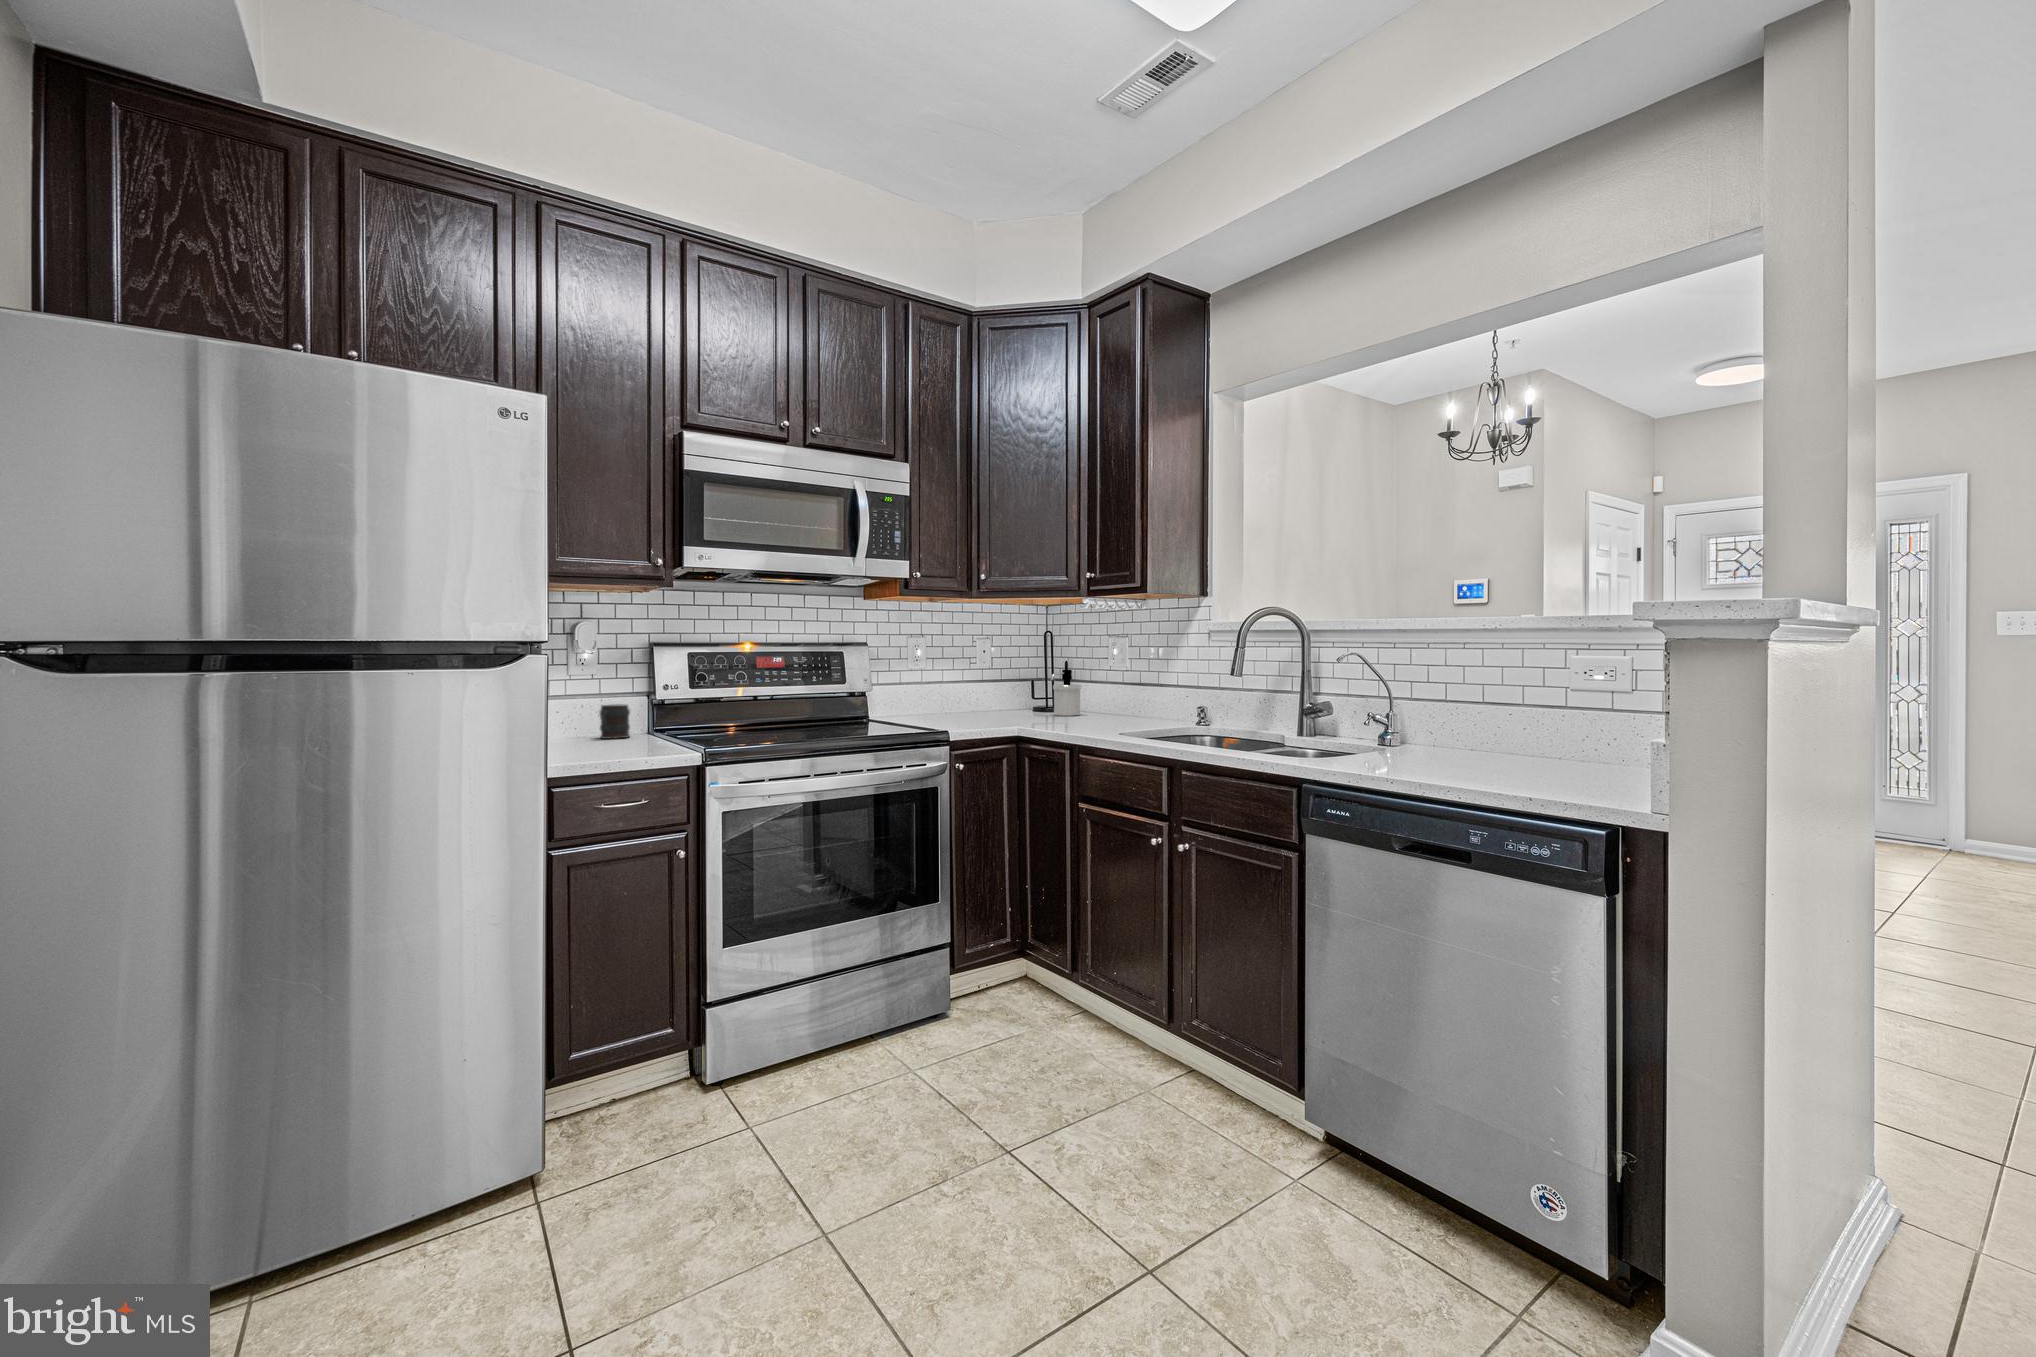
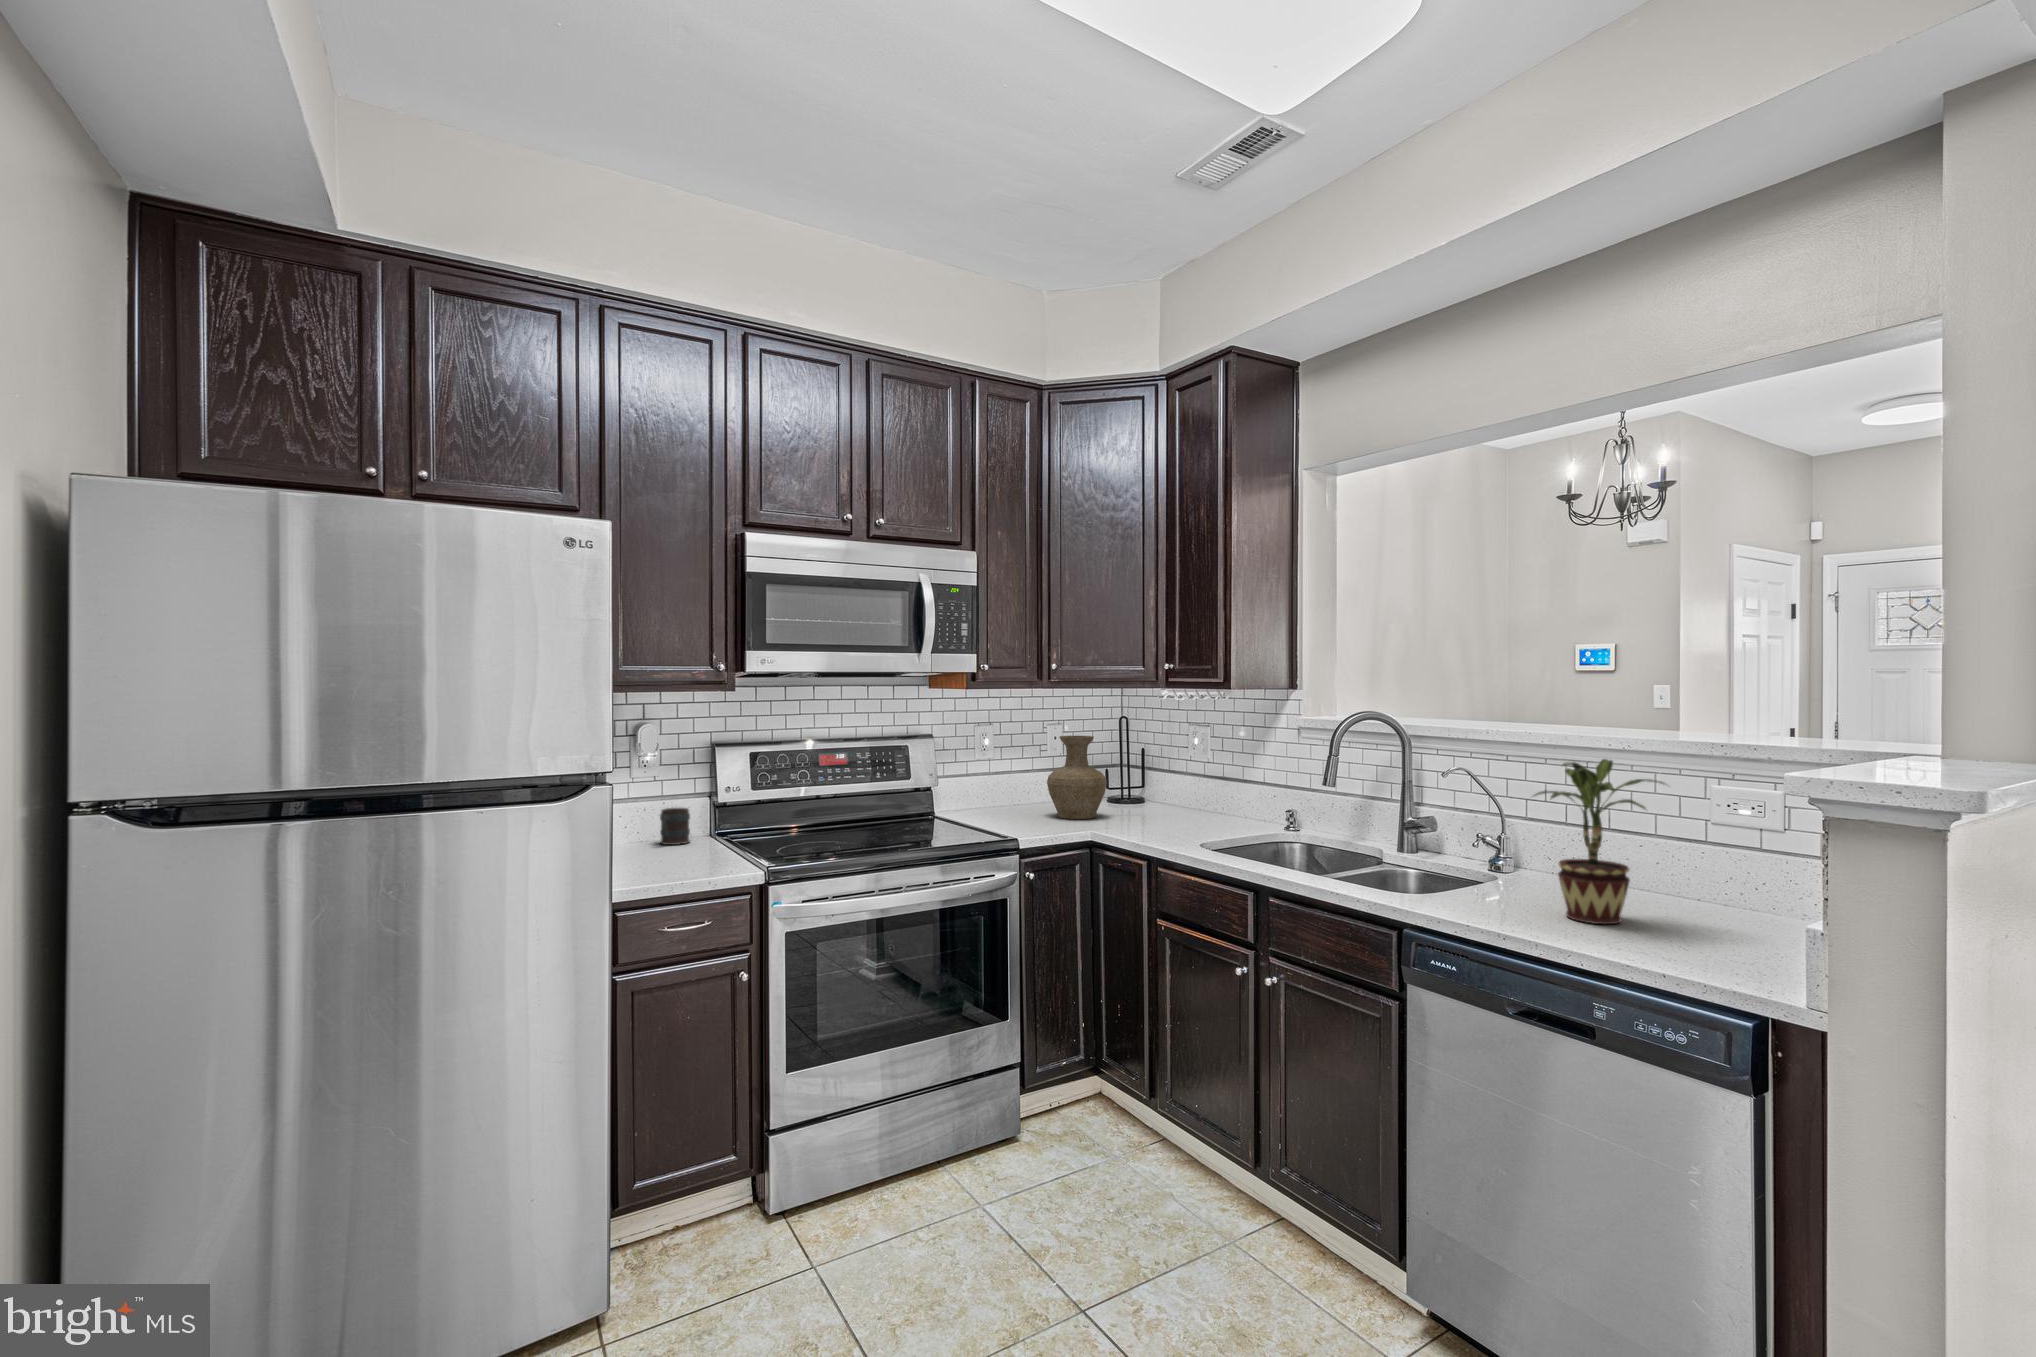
potted plant: none [1422,625,1551,775] -> present [1534,759,1665,924]
vase: none [977,646,1033,722] -> present [1047,736,1107,819]
soap dispenser: present [1051,670,1081,716] -> none [1126,756,1159,807]

